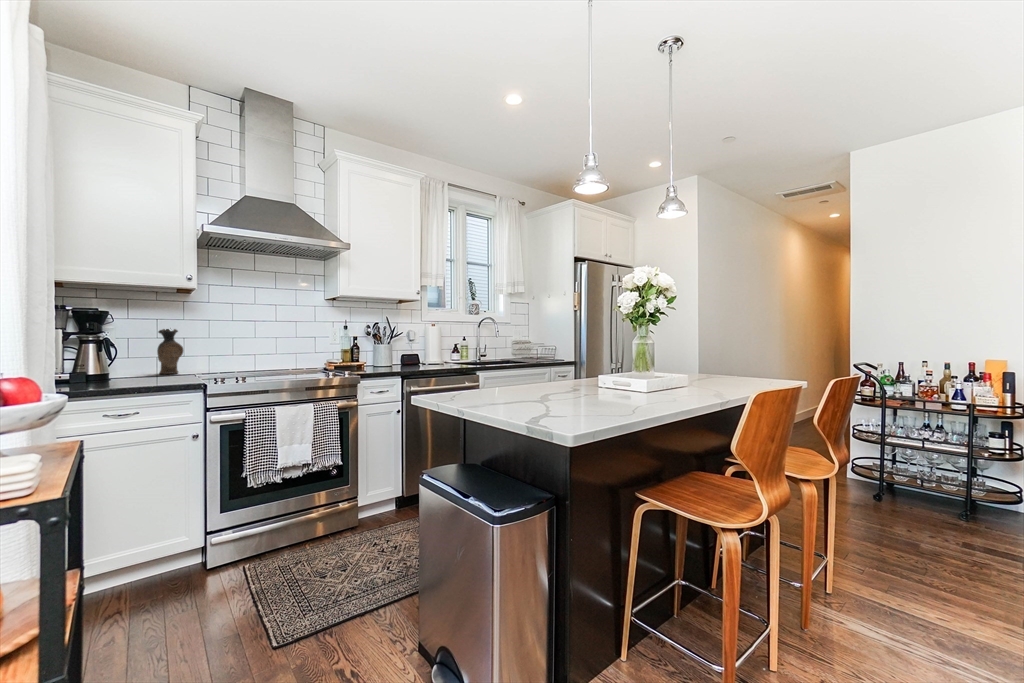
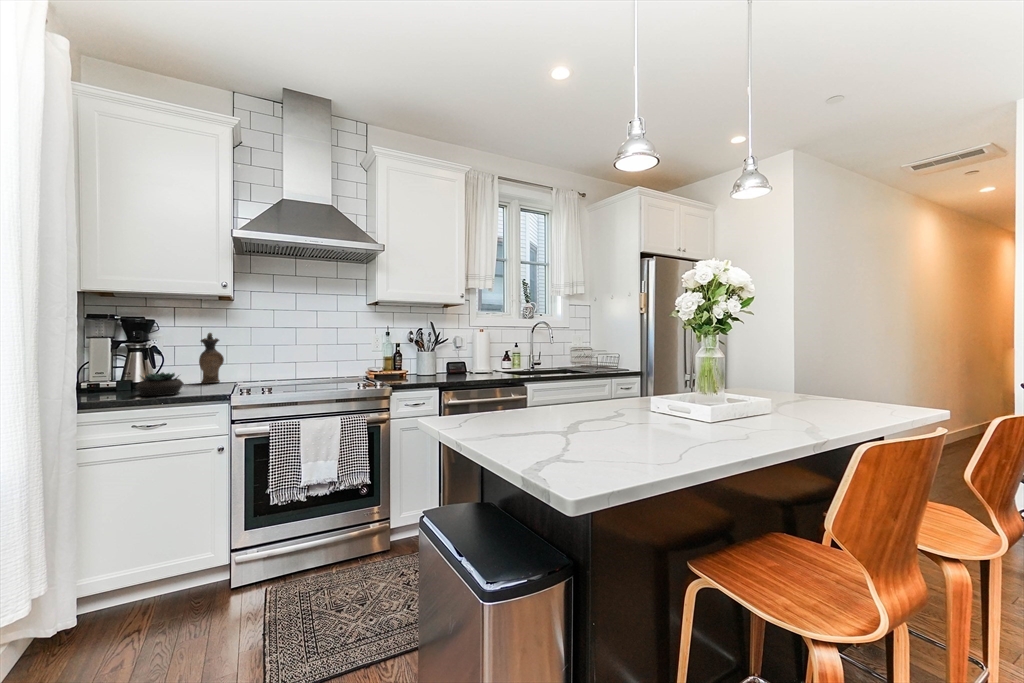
succulent plant: none [105,361,152,384] -> present [136,372,184,396]

